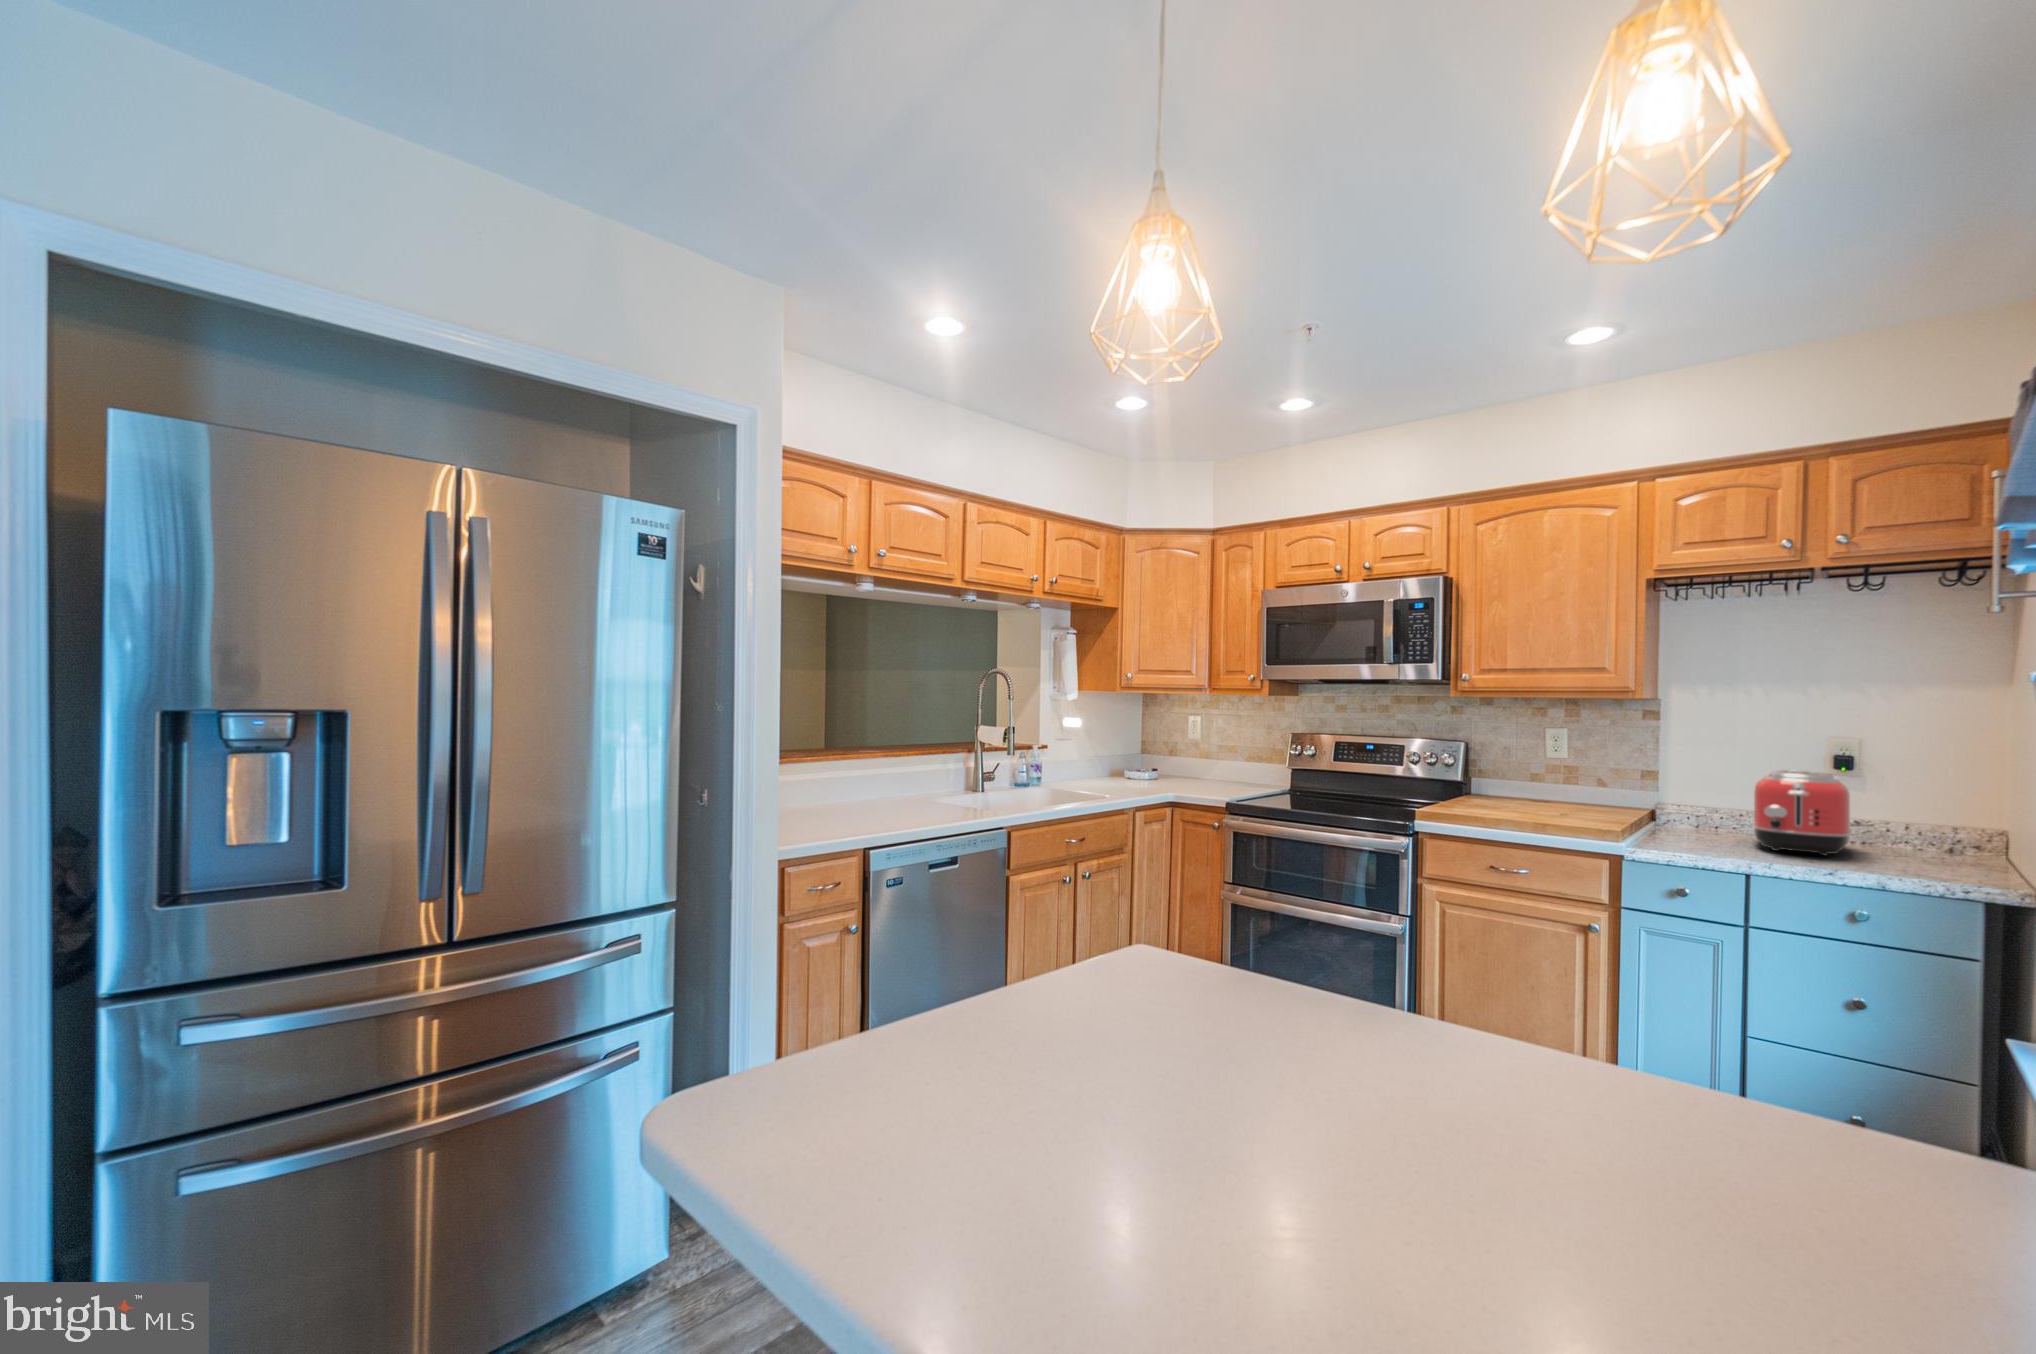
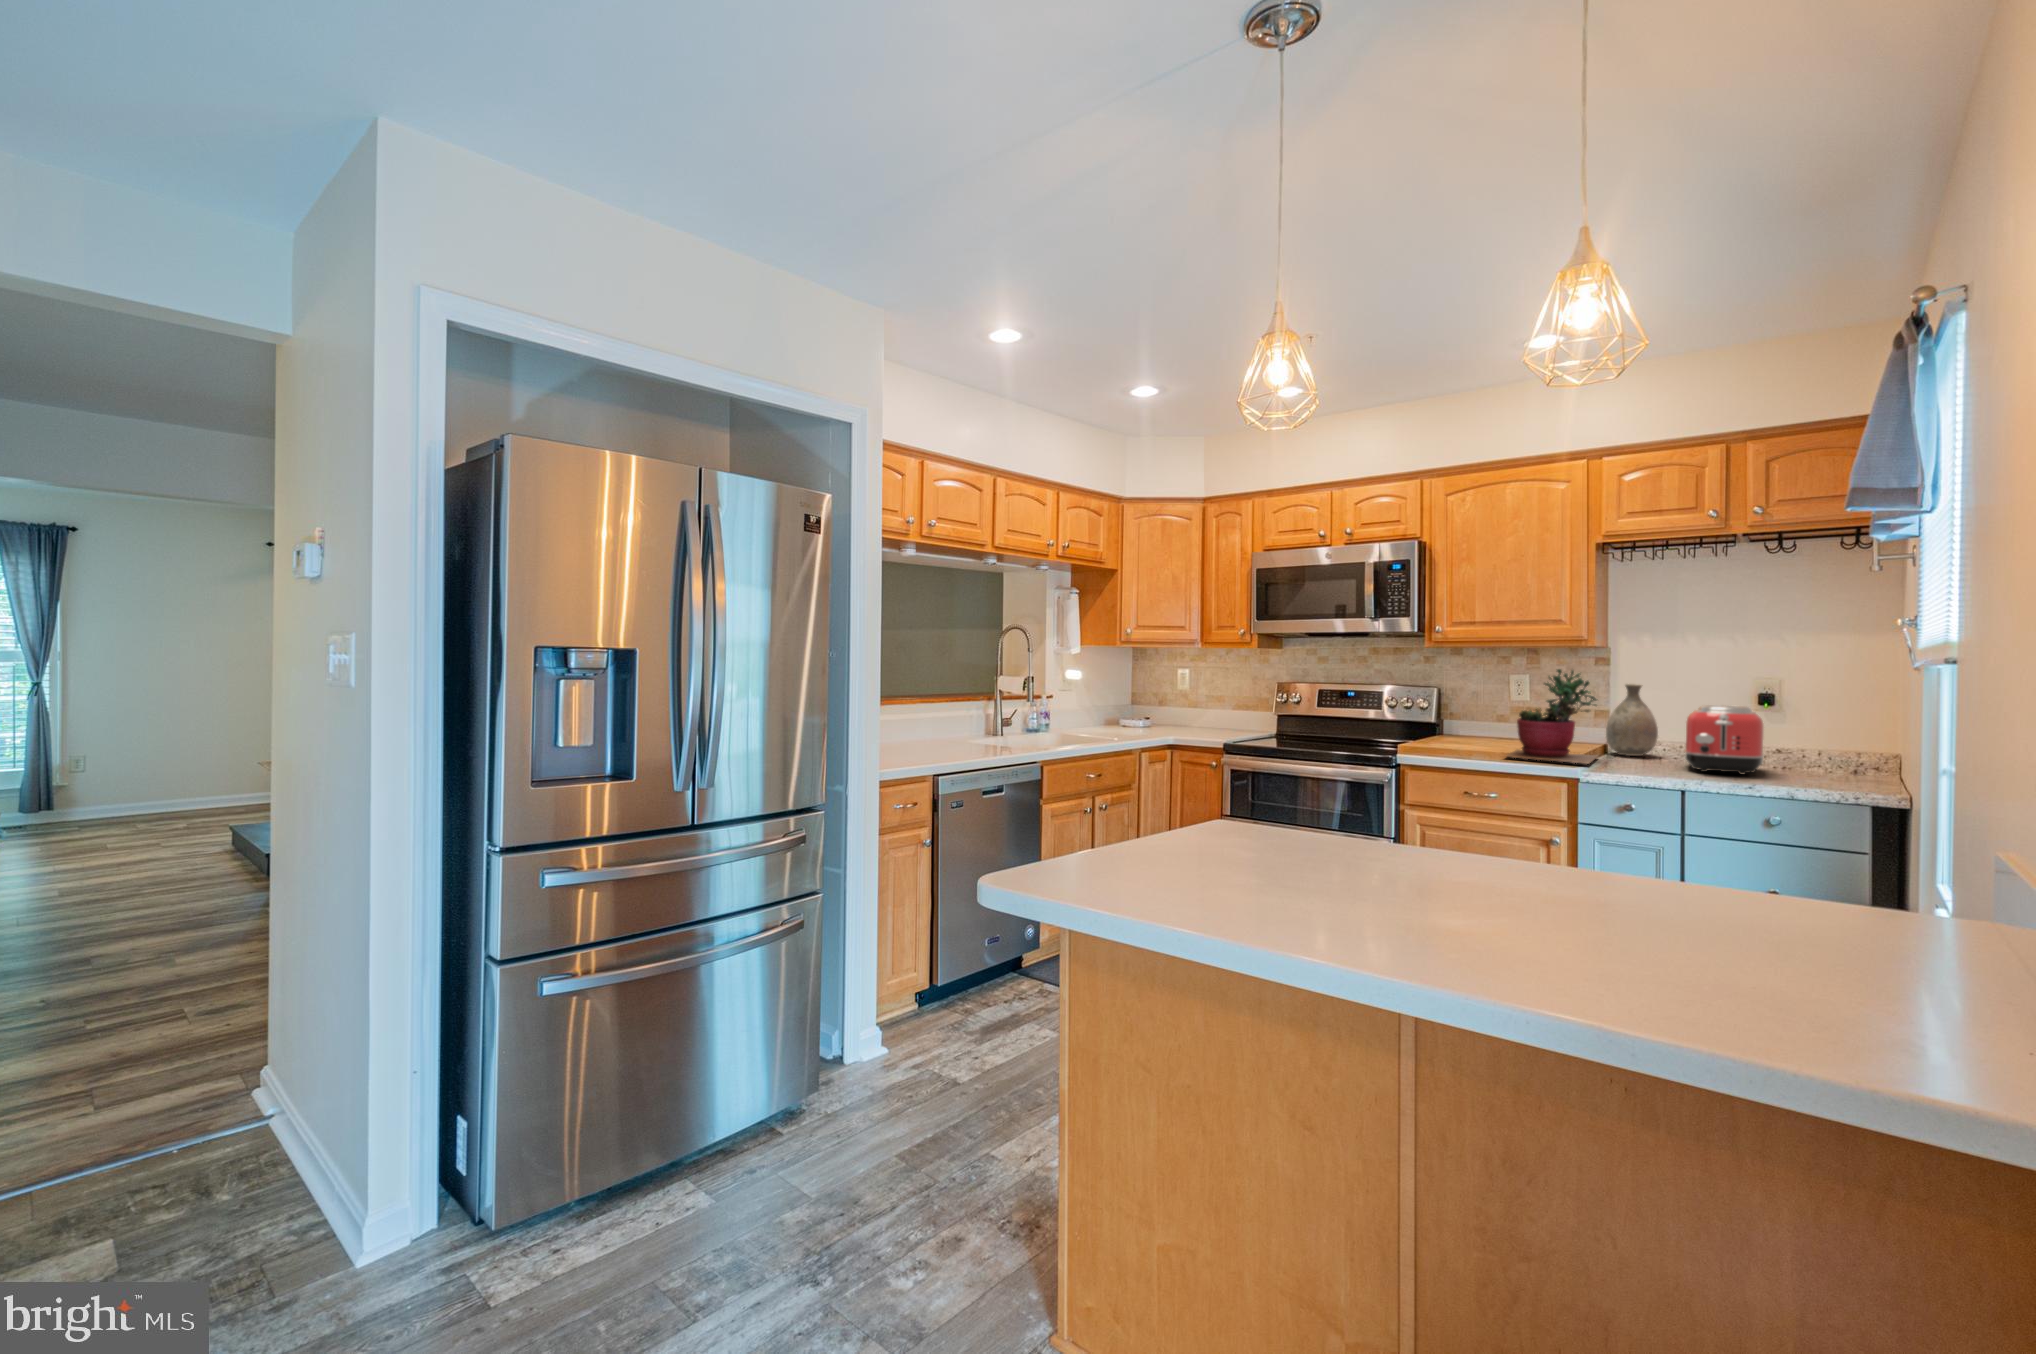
succulent plant: none [1535,724,1652,838] -> present [1506,669,1597,764]
vase: none [1662,743,1724,828] -> present [1606,684,1658,756]

